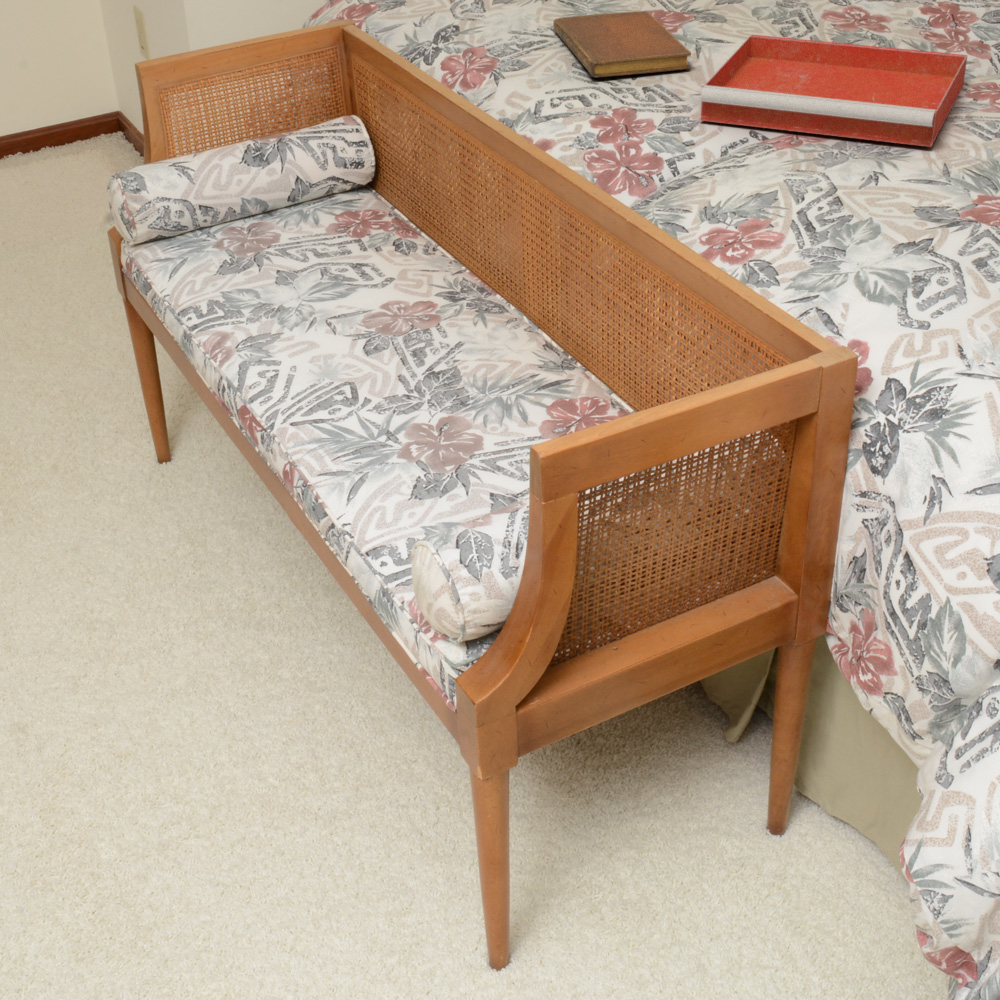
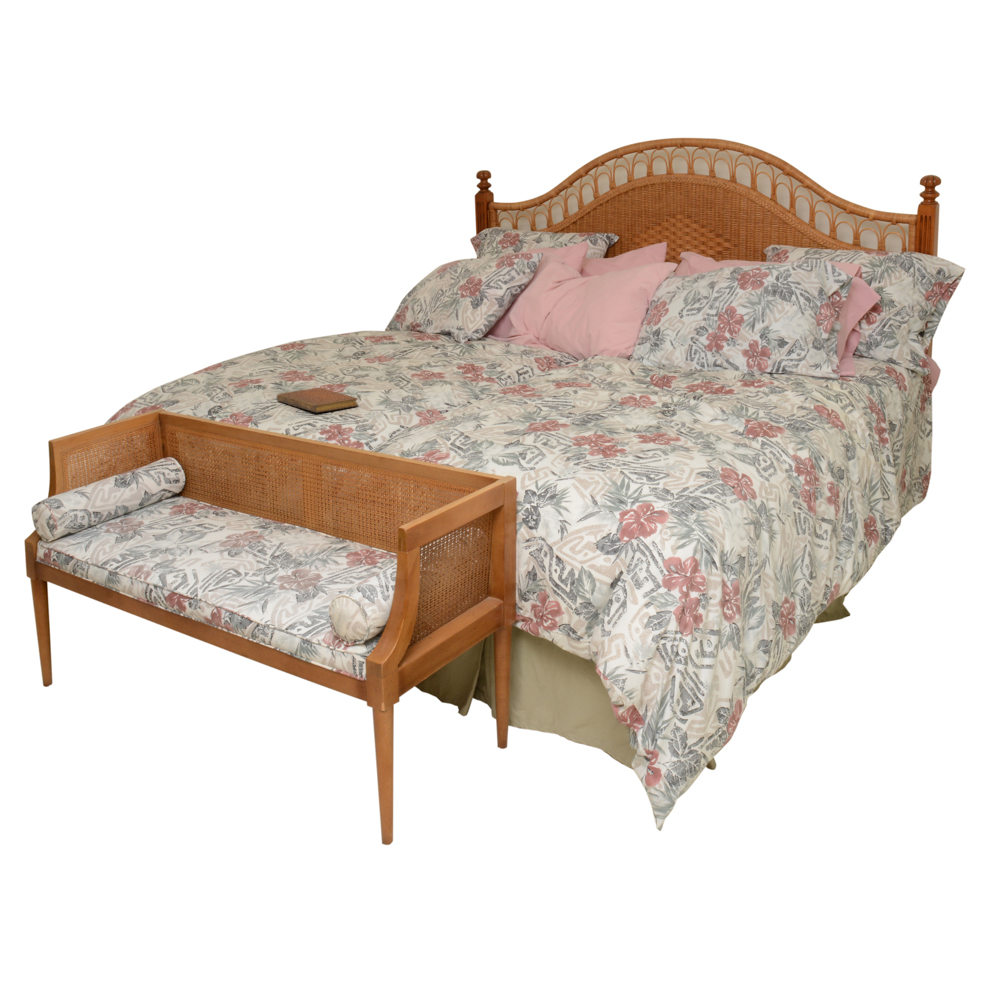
tray: present [700,35,967,147] -> none [380,385,490,421]

